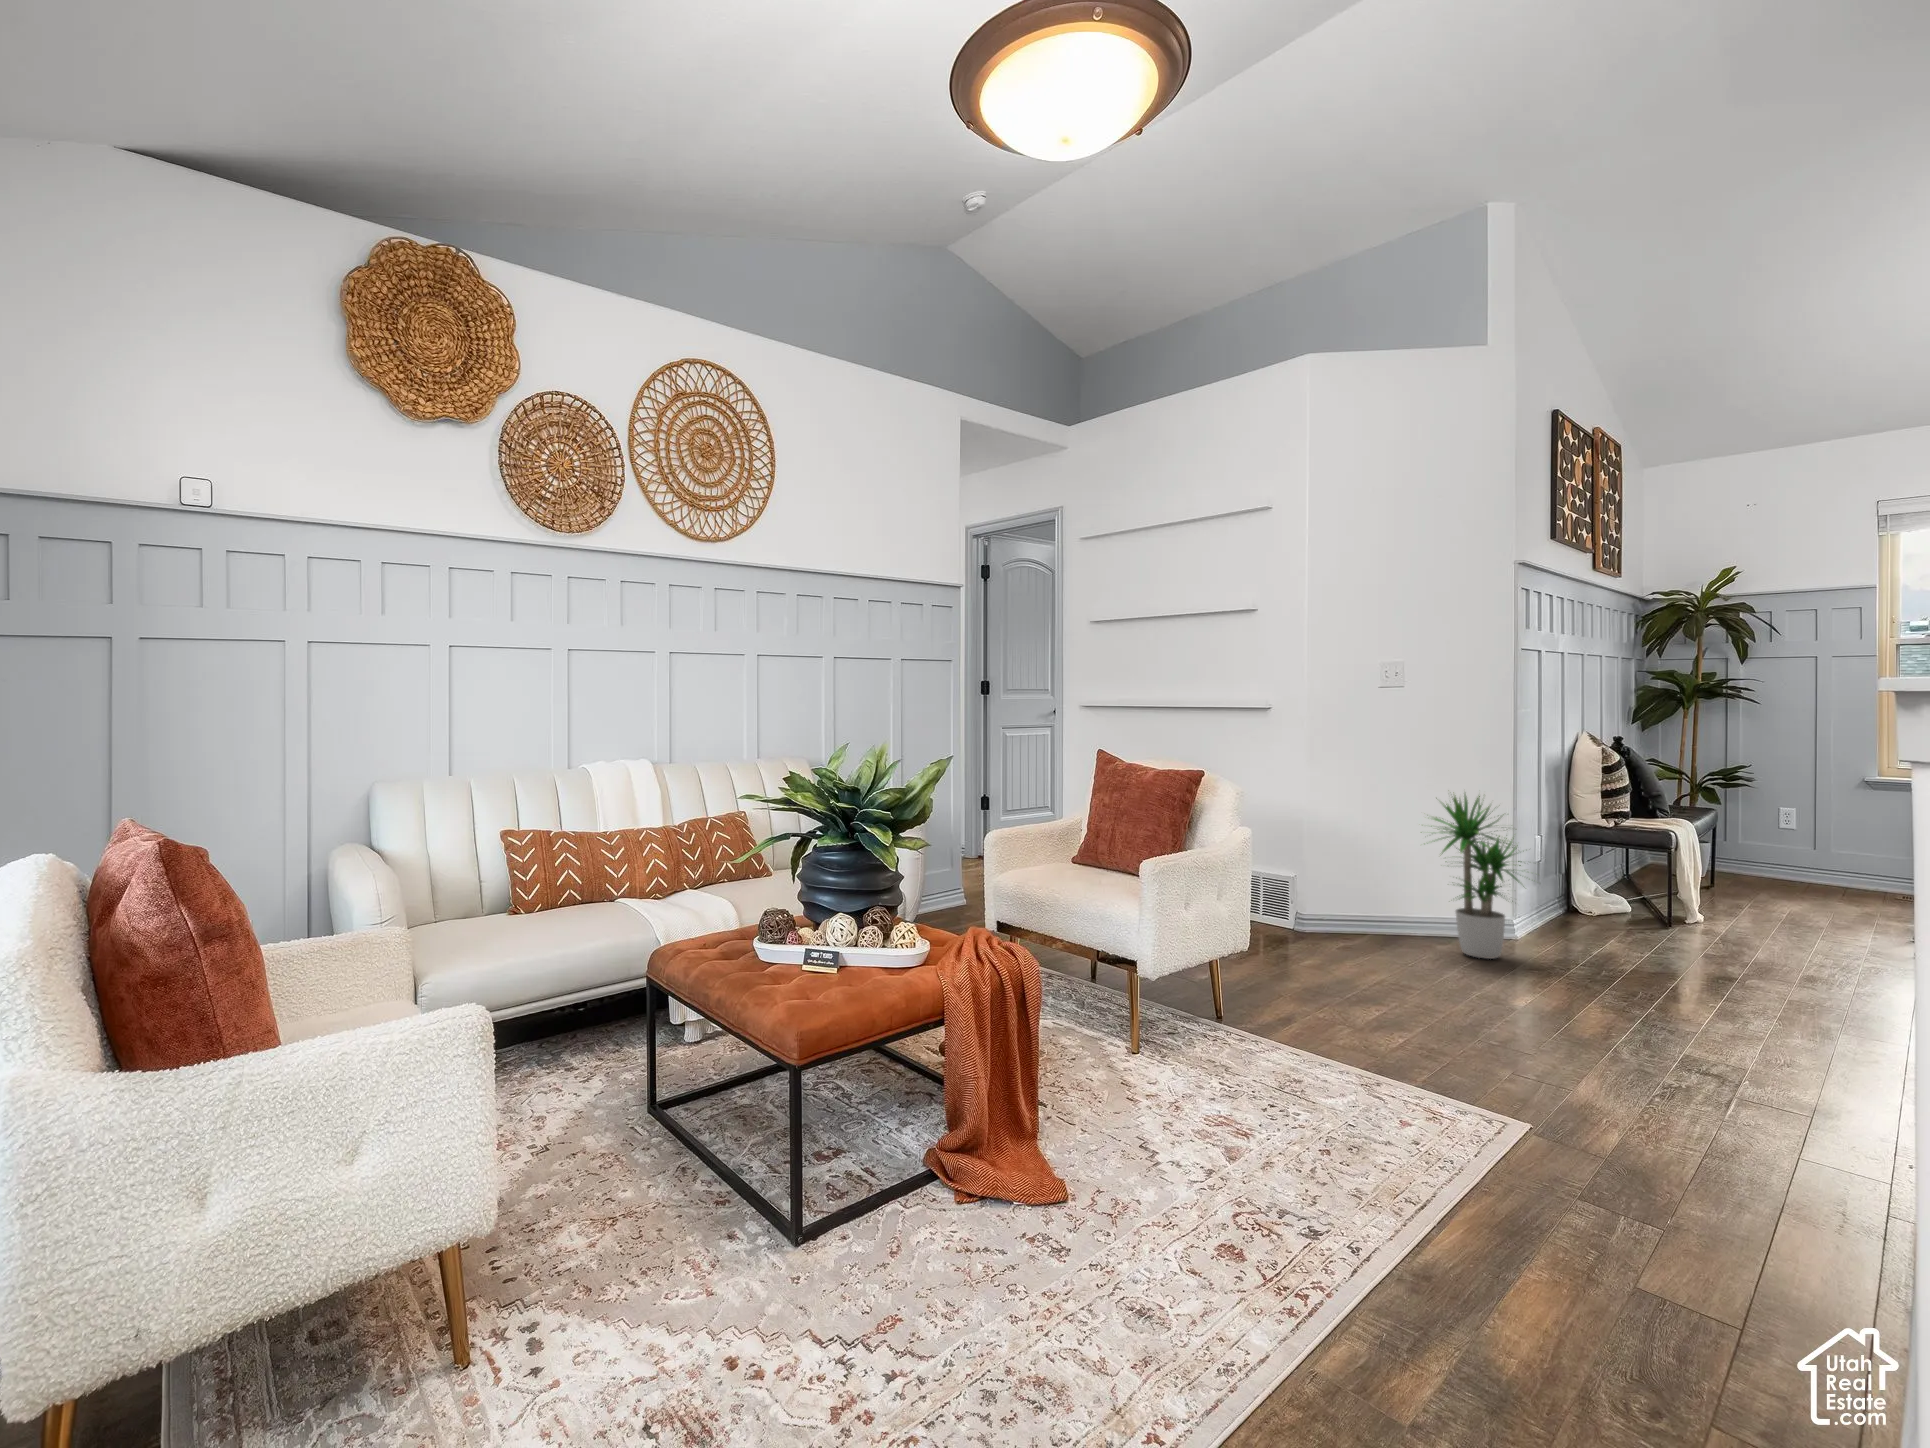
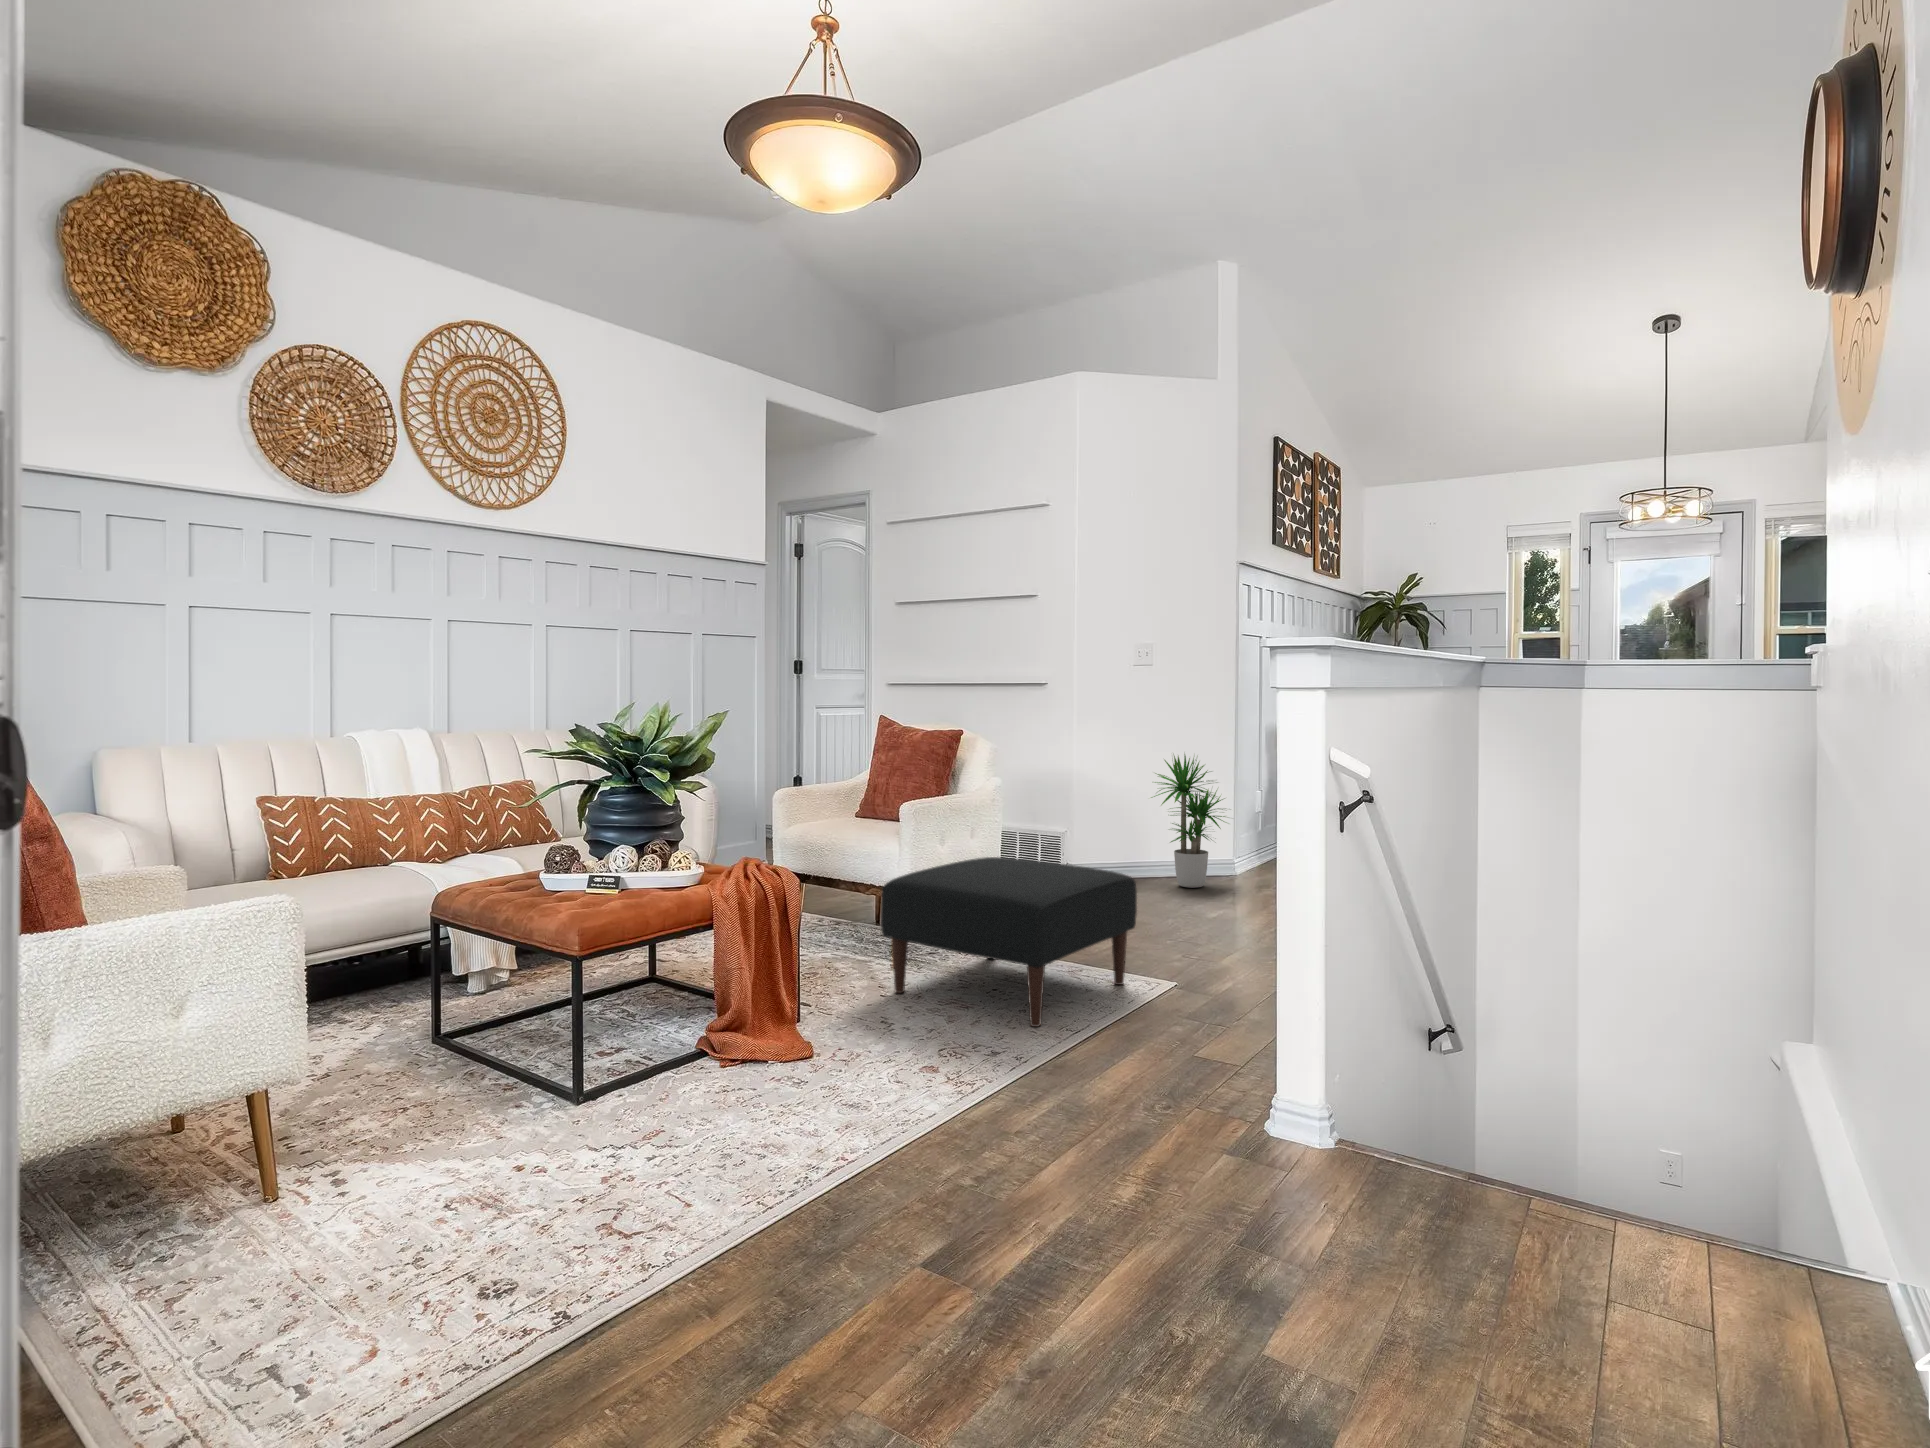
ottoman: none [1135,928,1492,1200] -> present [881,857,1137,1027]

